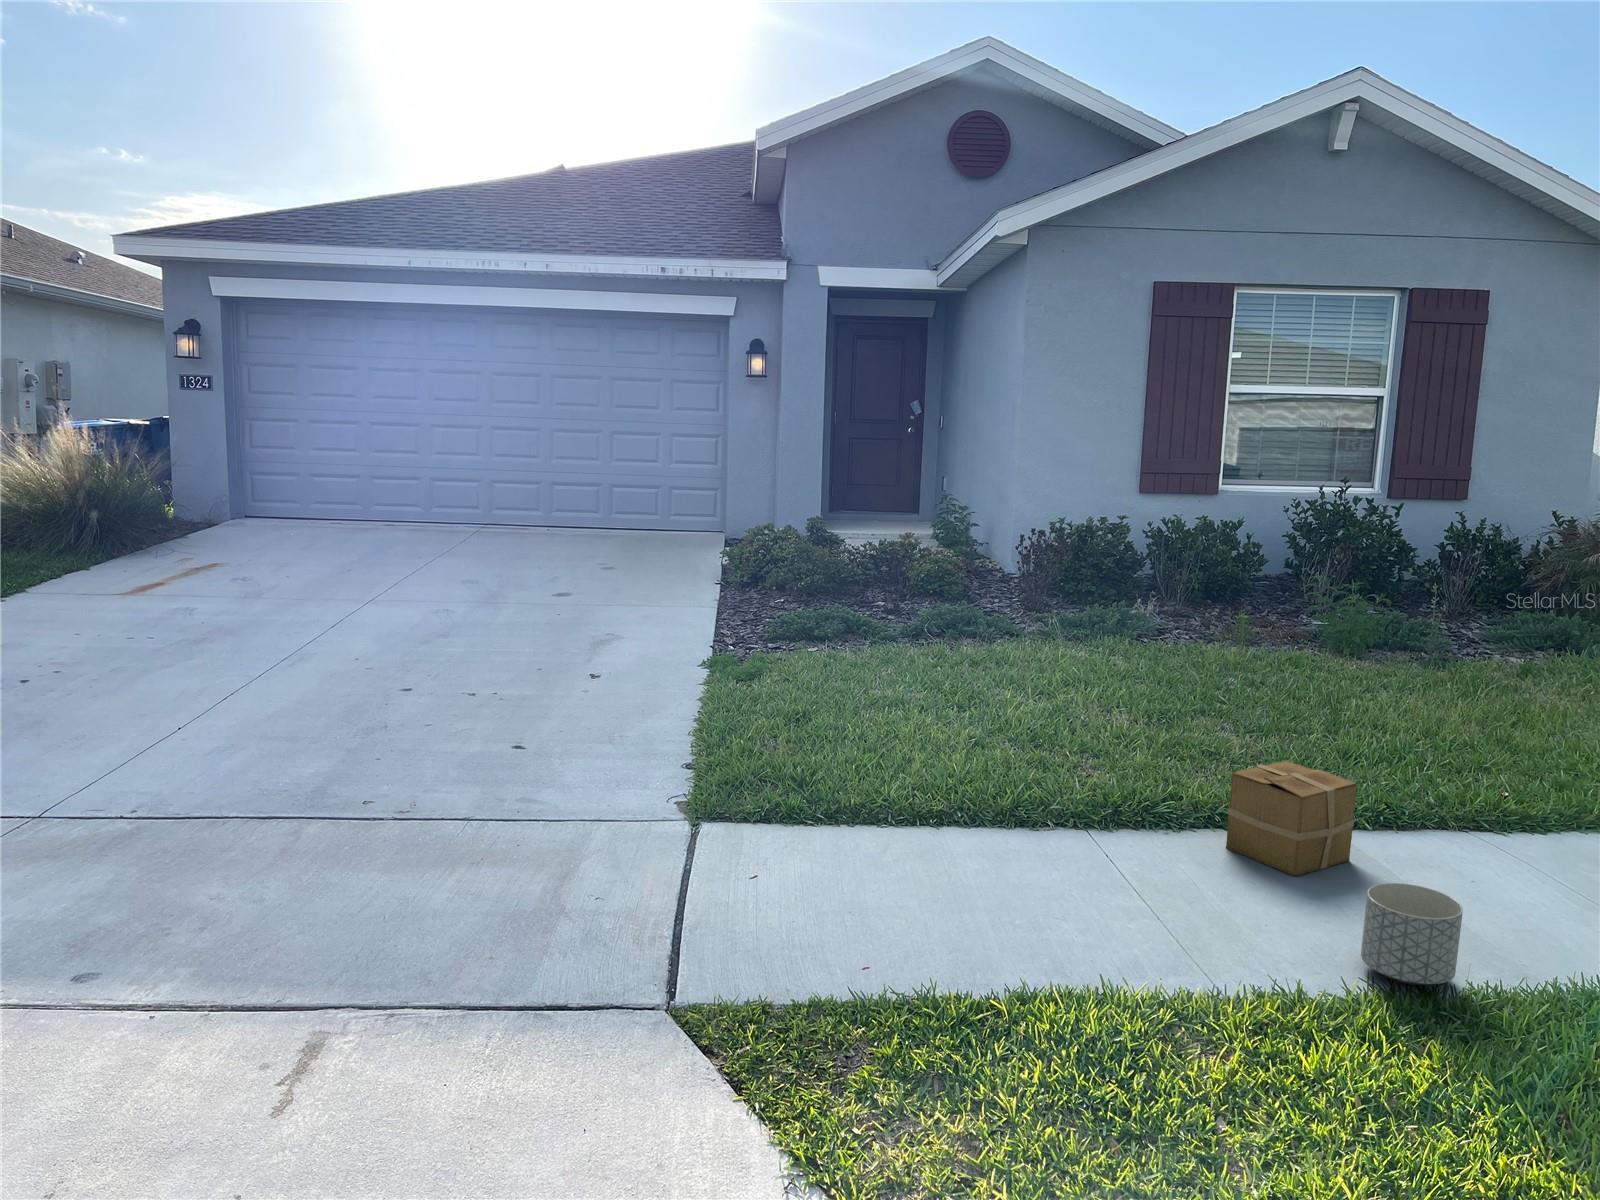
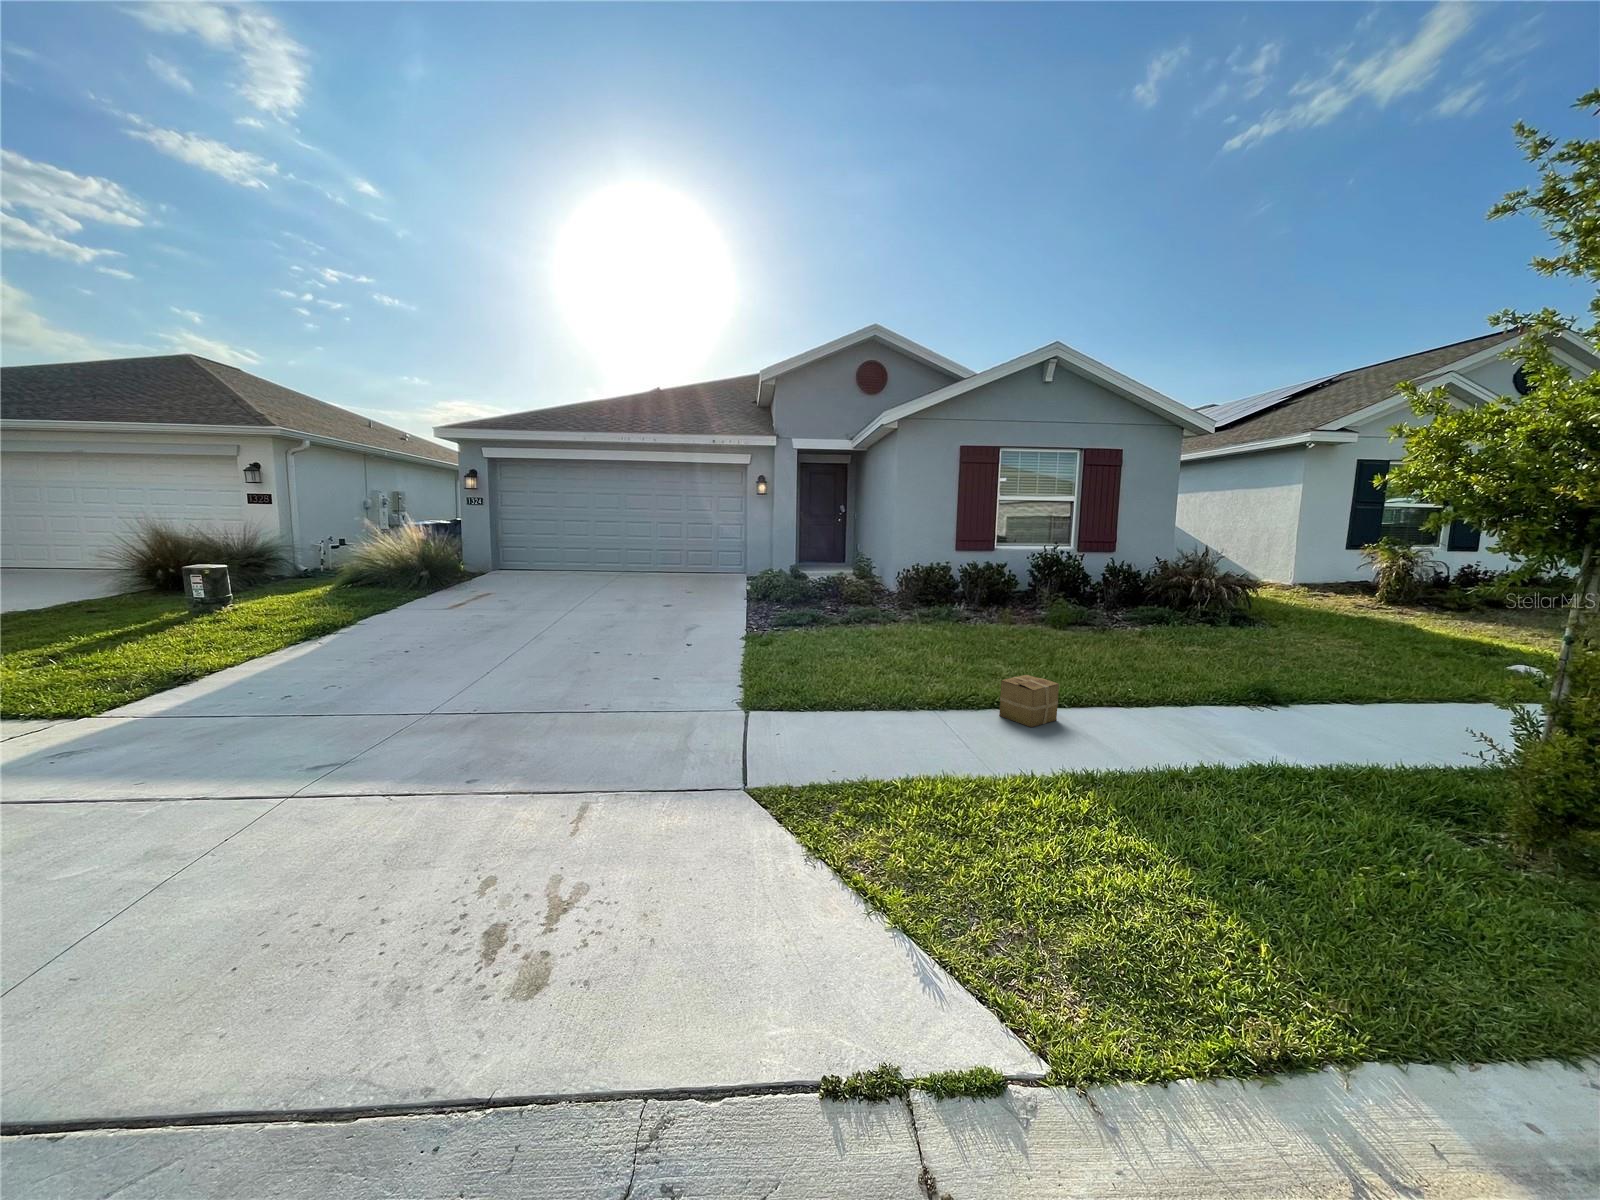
planter: present [1361,883,1463,985] -> none [1060,726,1105,771]

